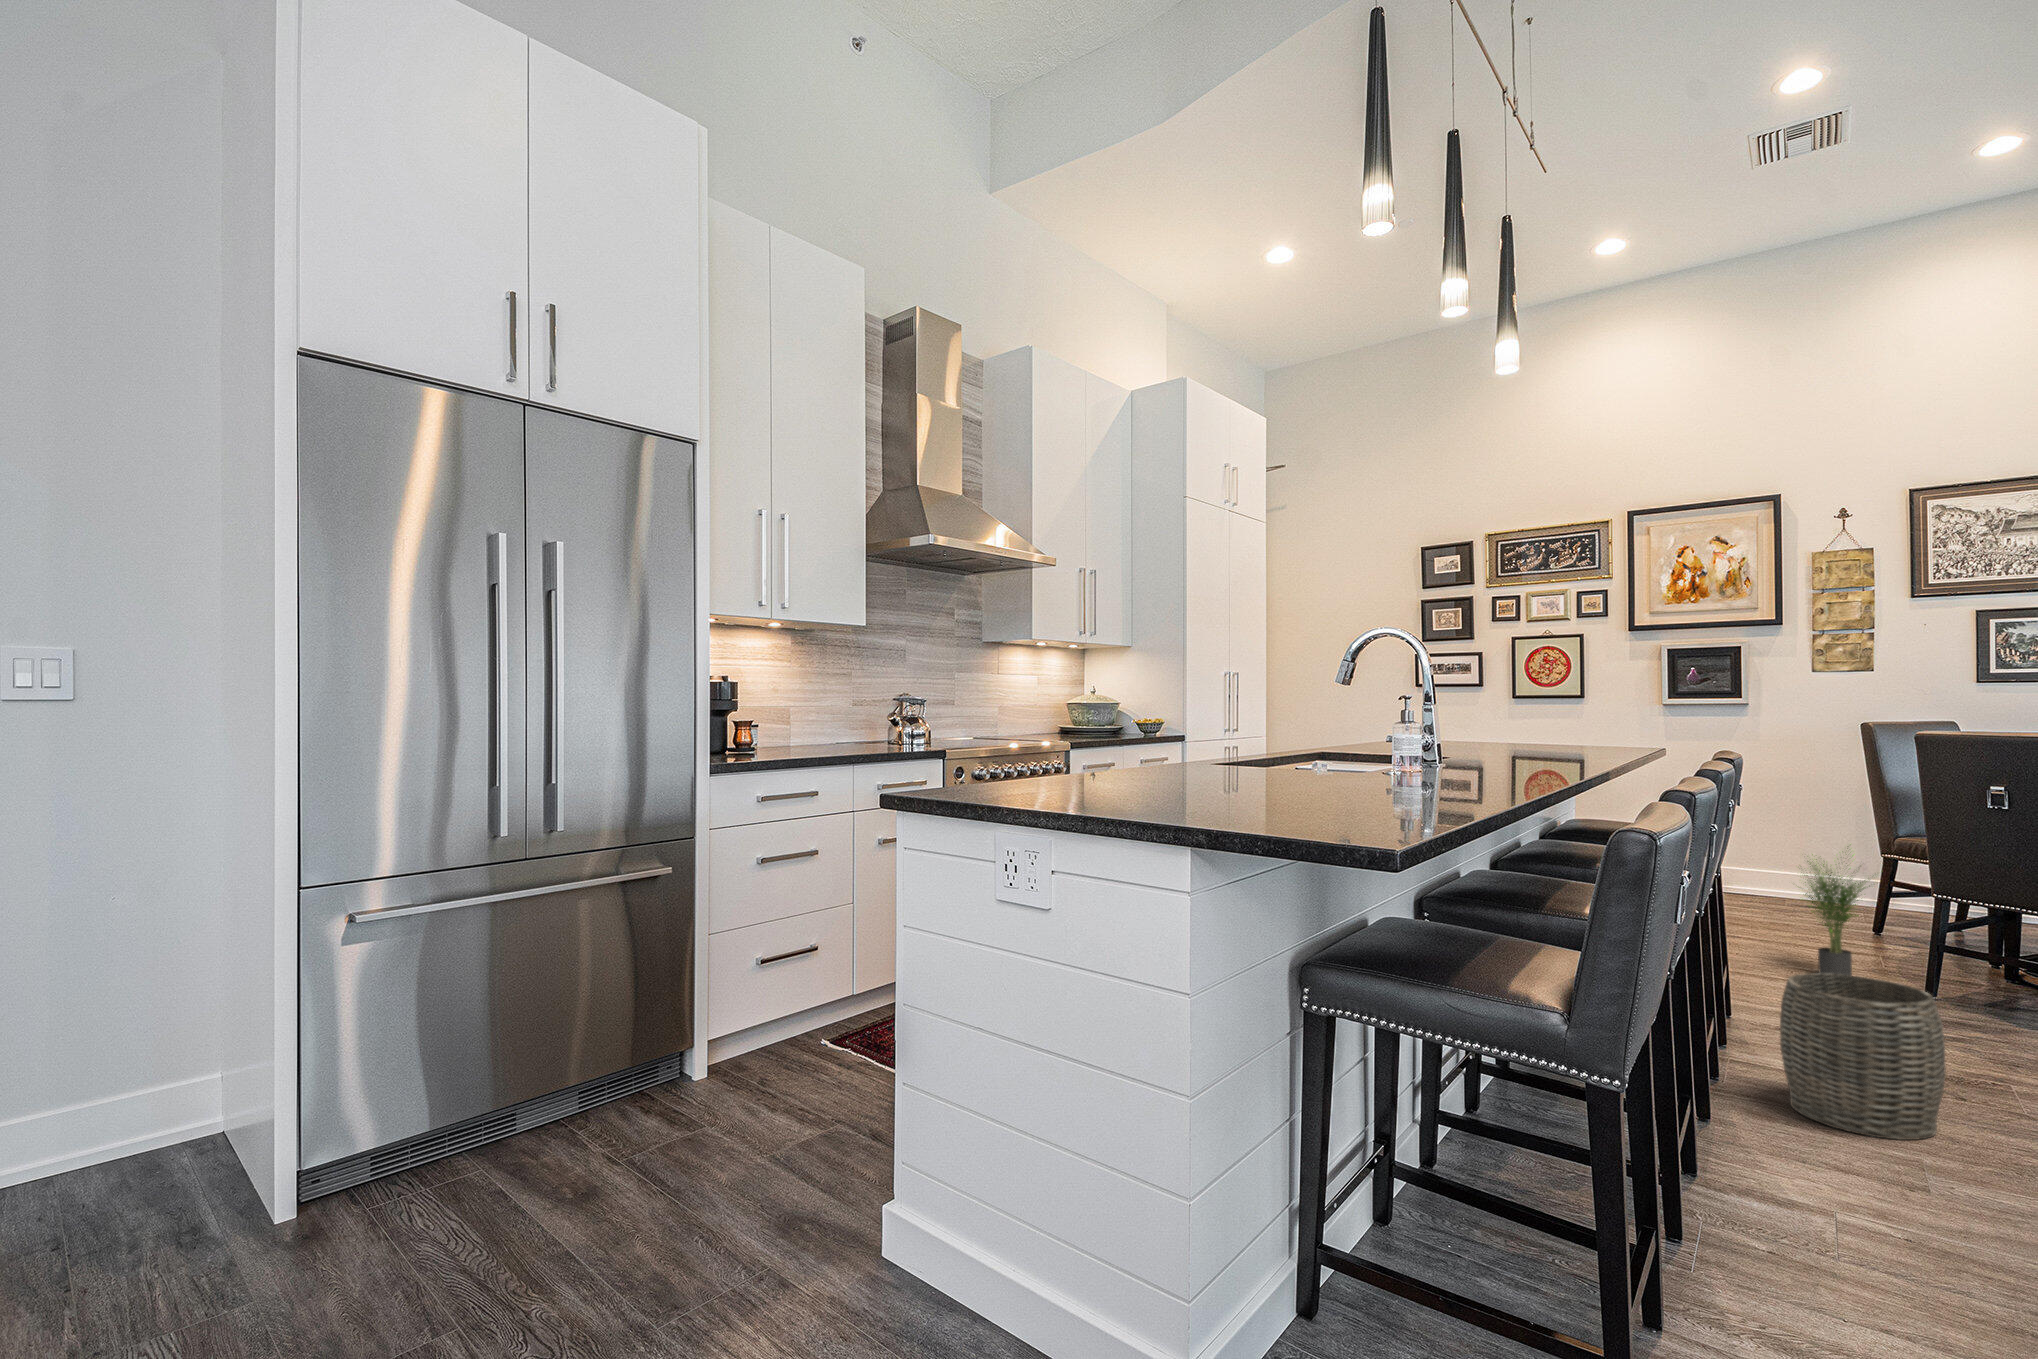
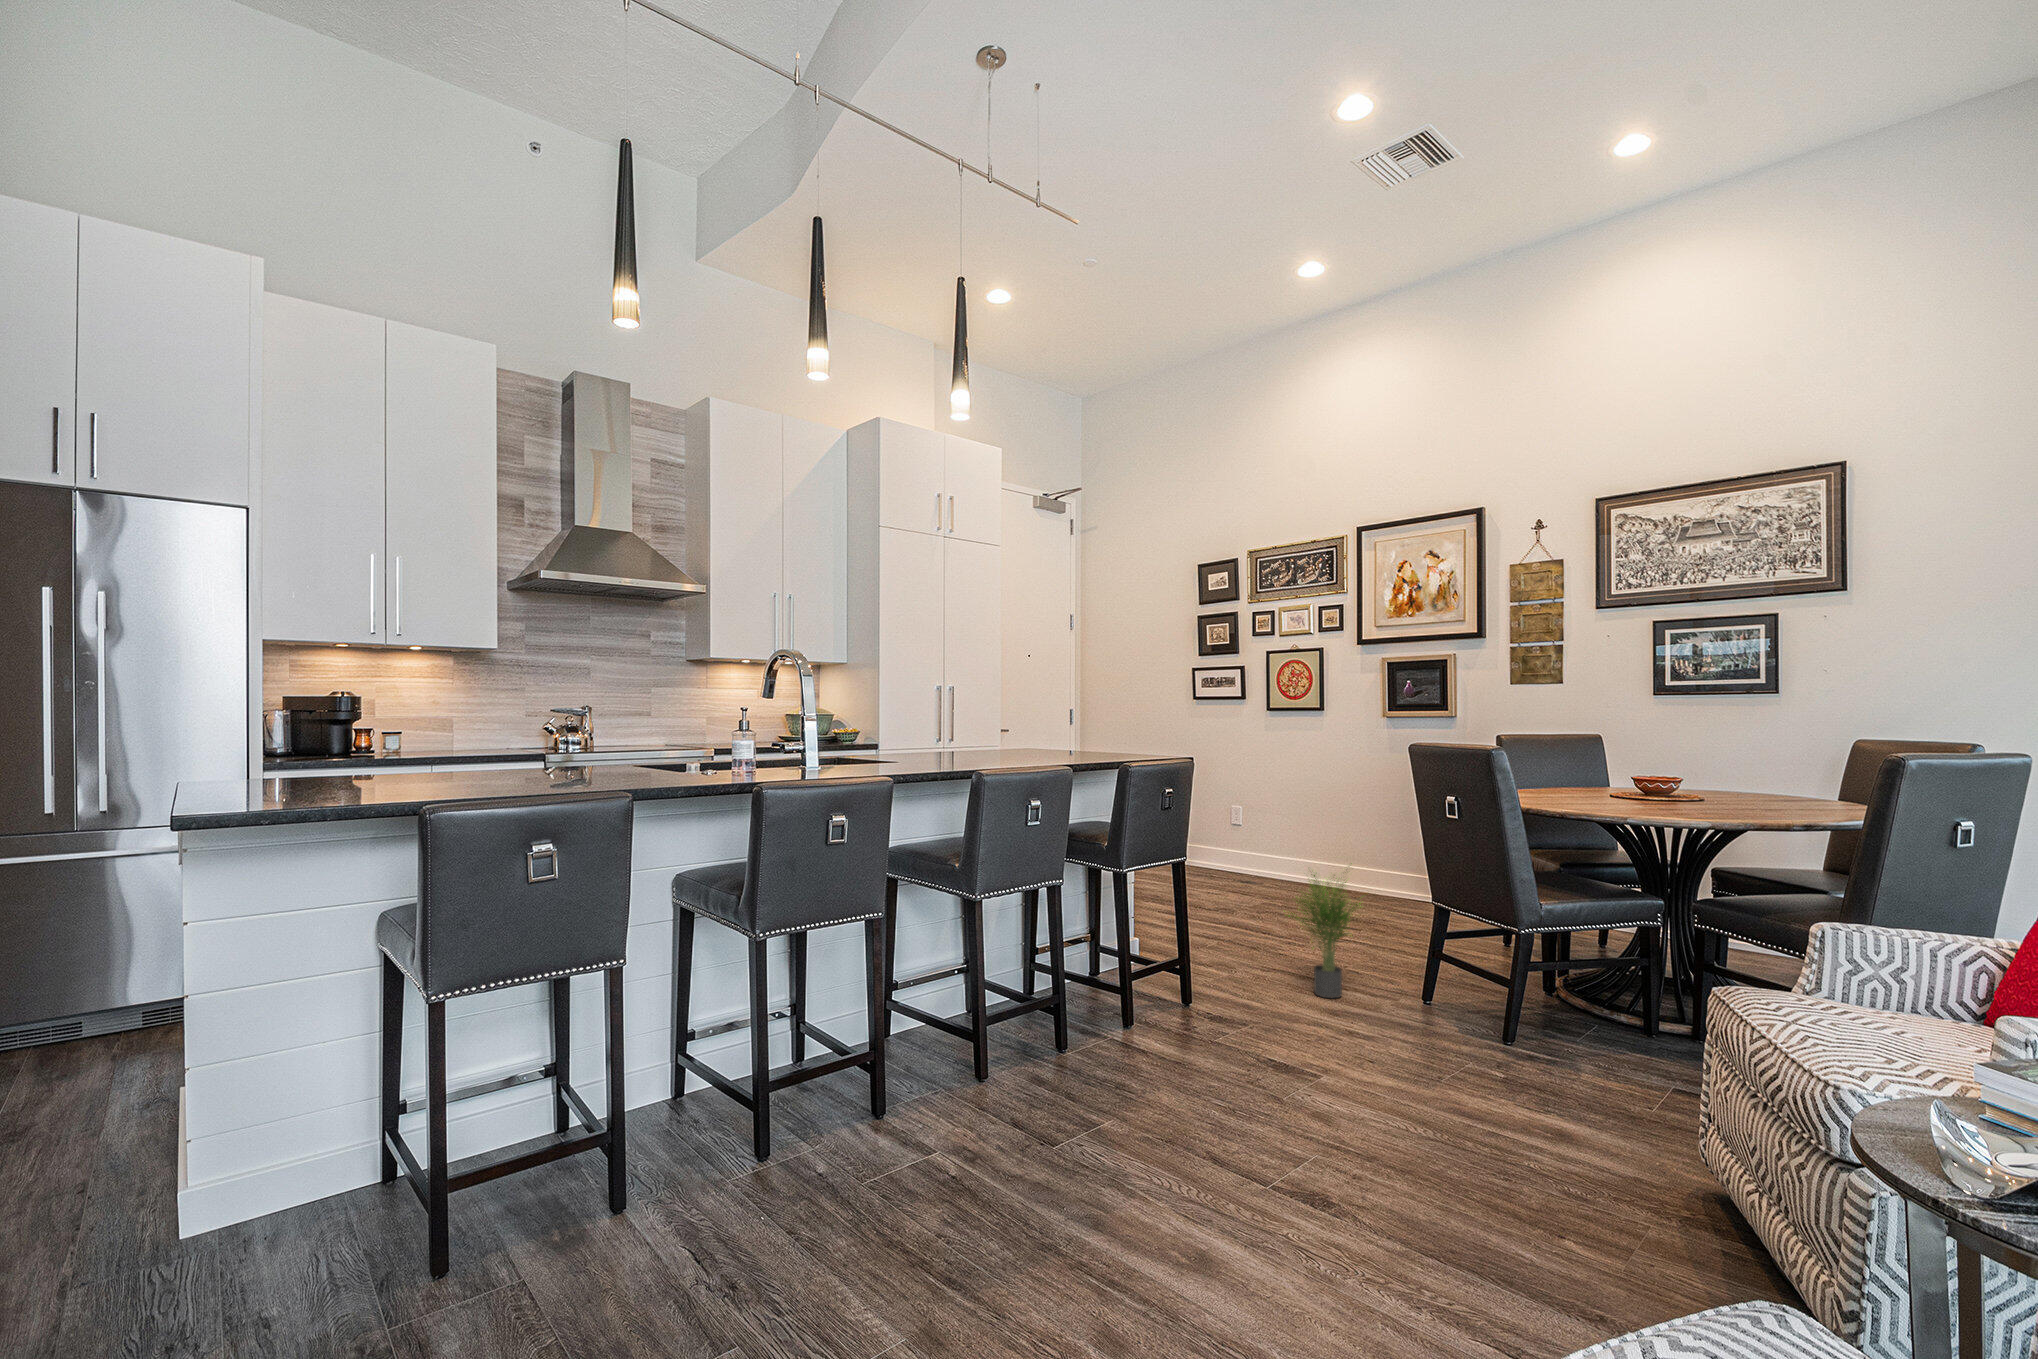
woven basket: present [1780,973,1946,1140] -> none [934,991,1058,1161]

